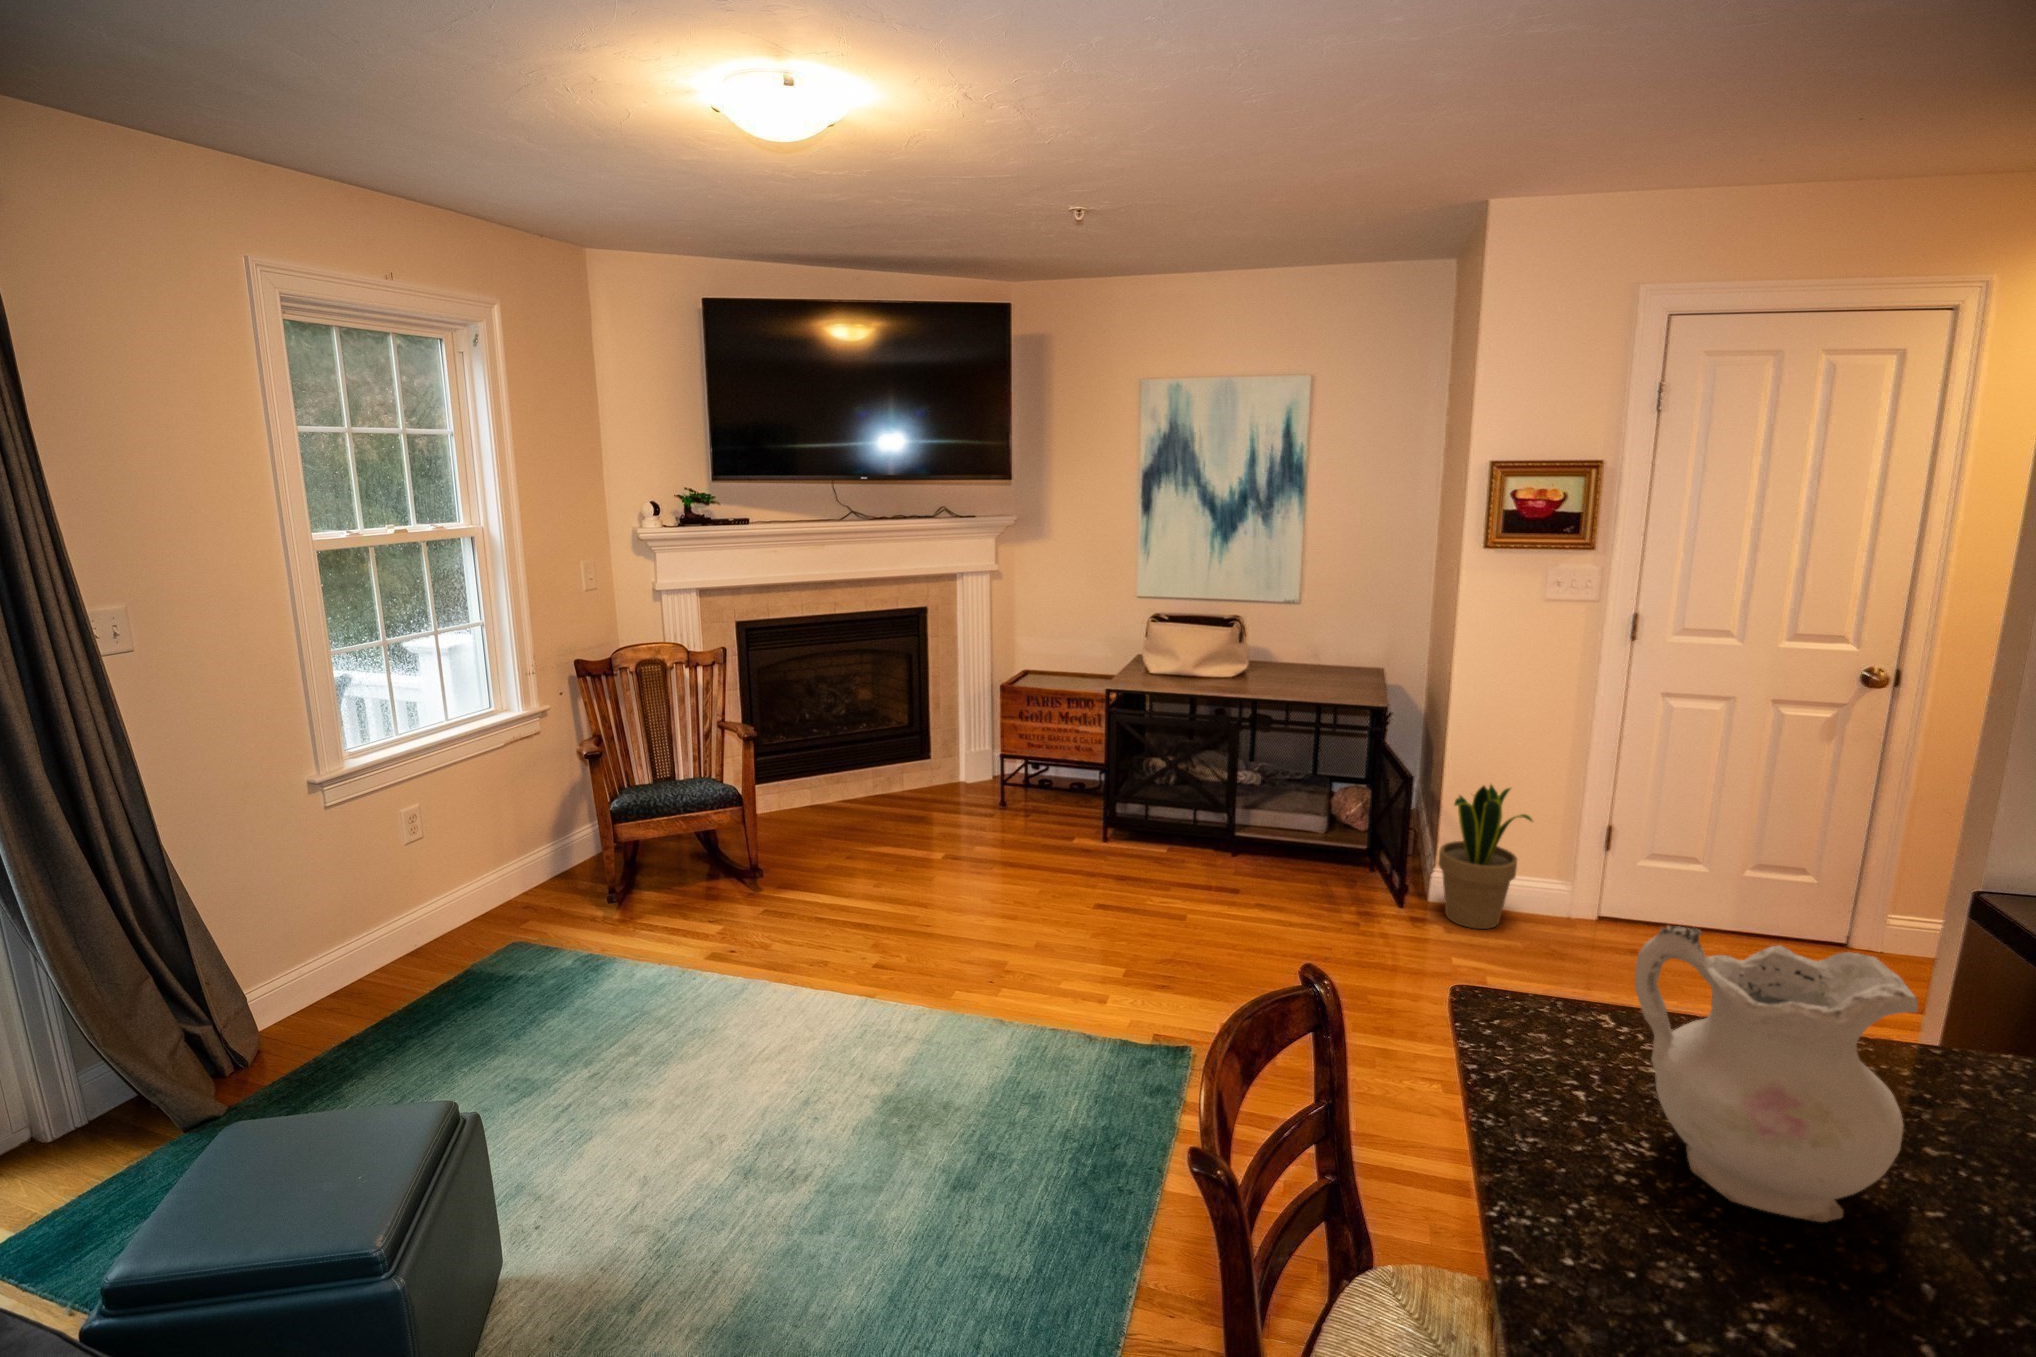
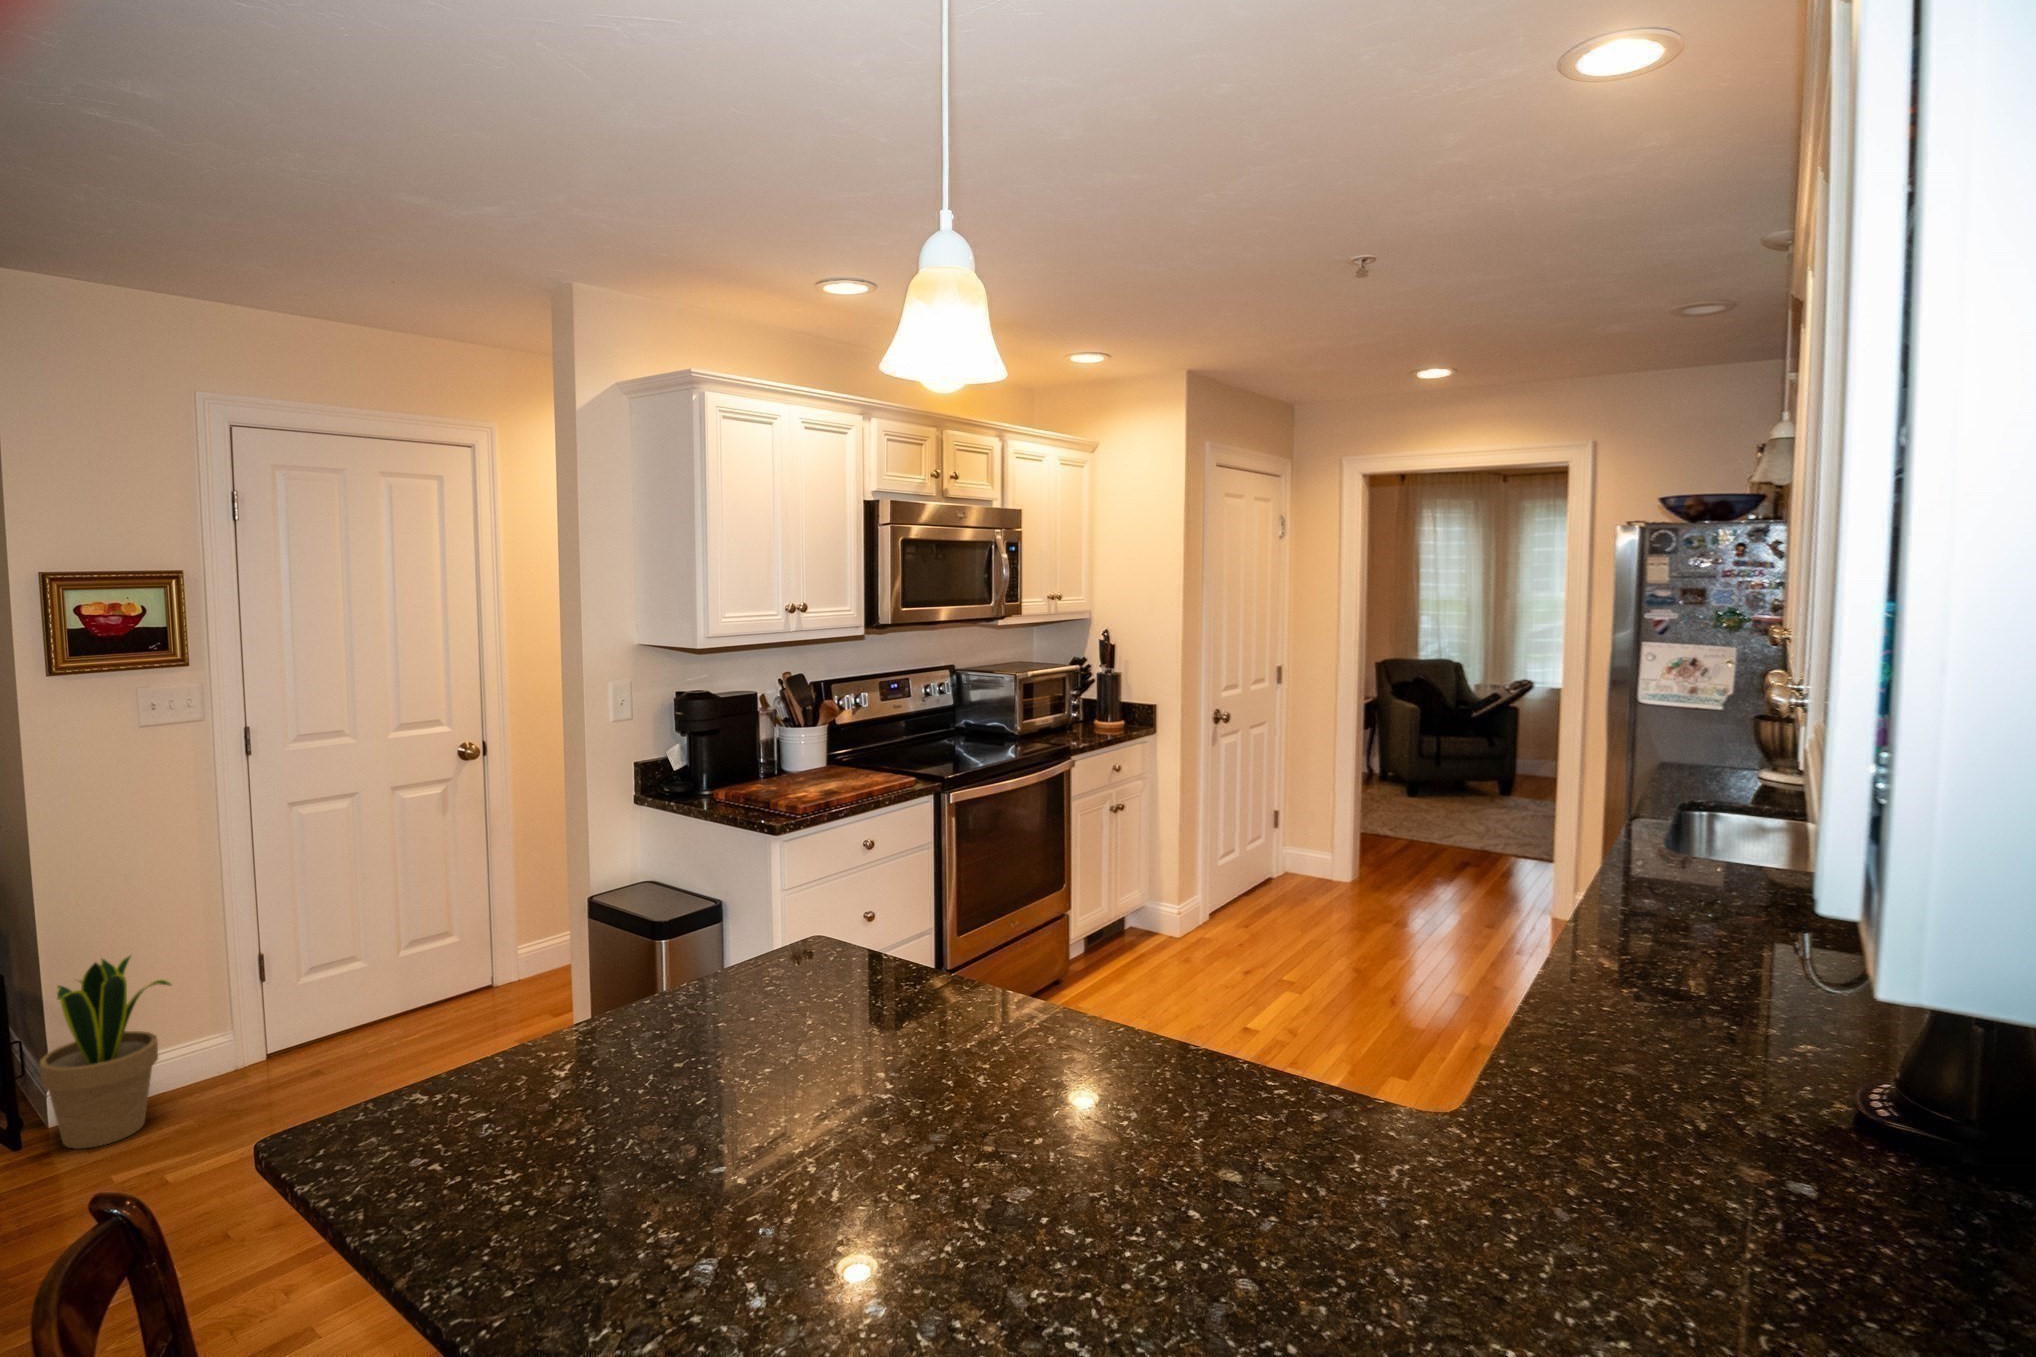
ceramic pitcher: present [1635,926,1918,1222] -> none [480,935,678,1171]

